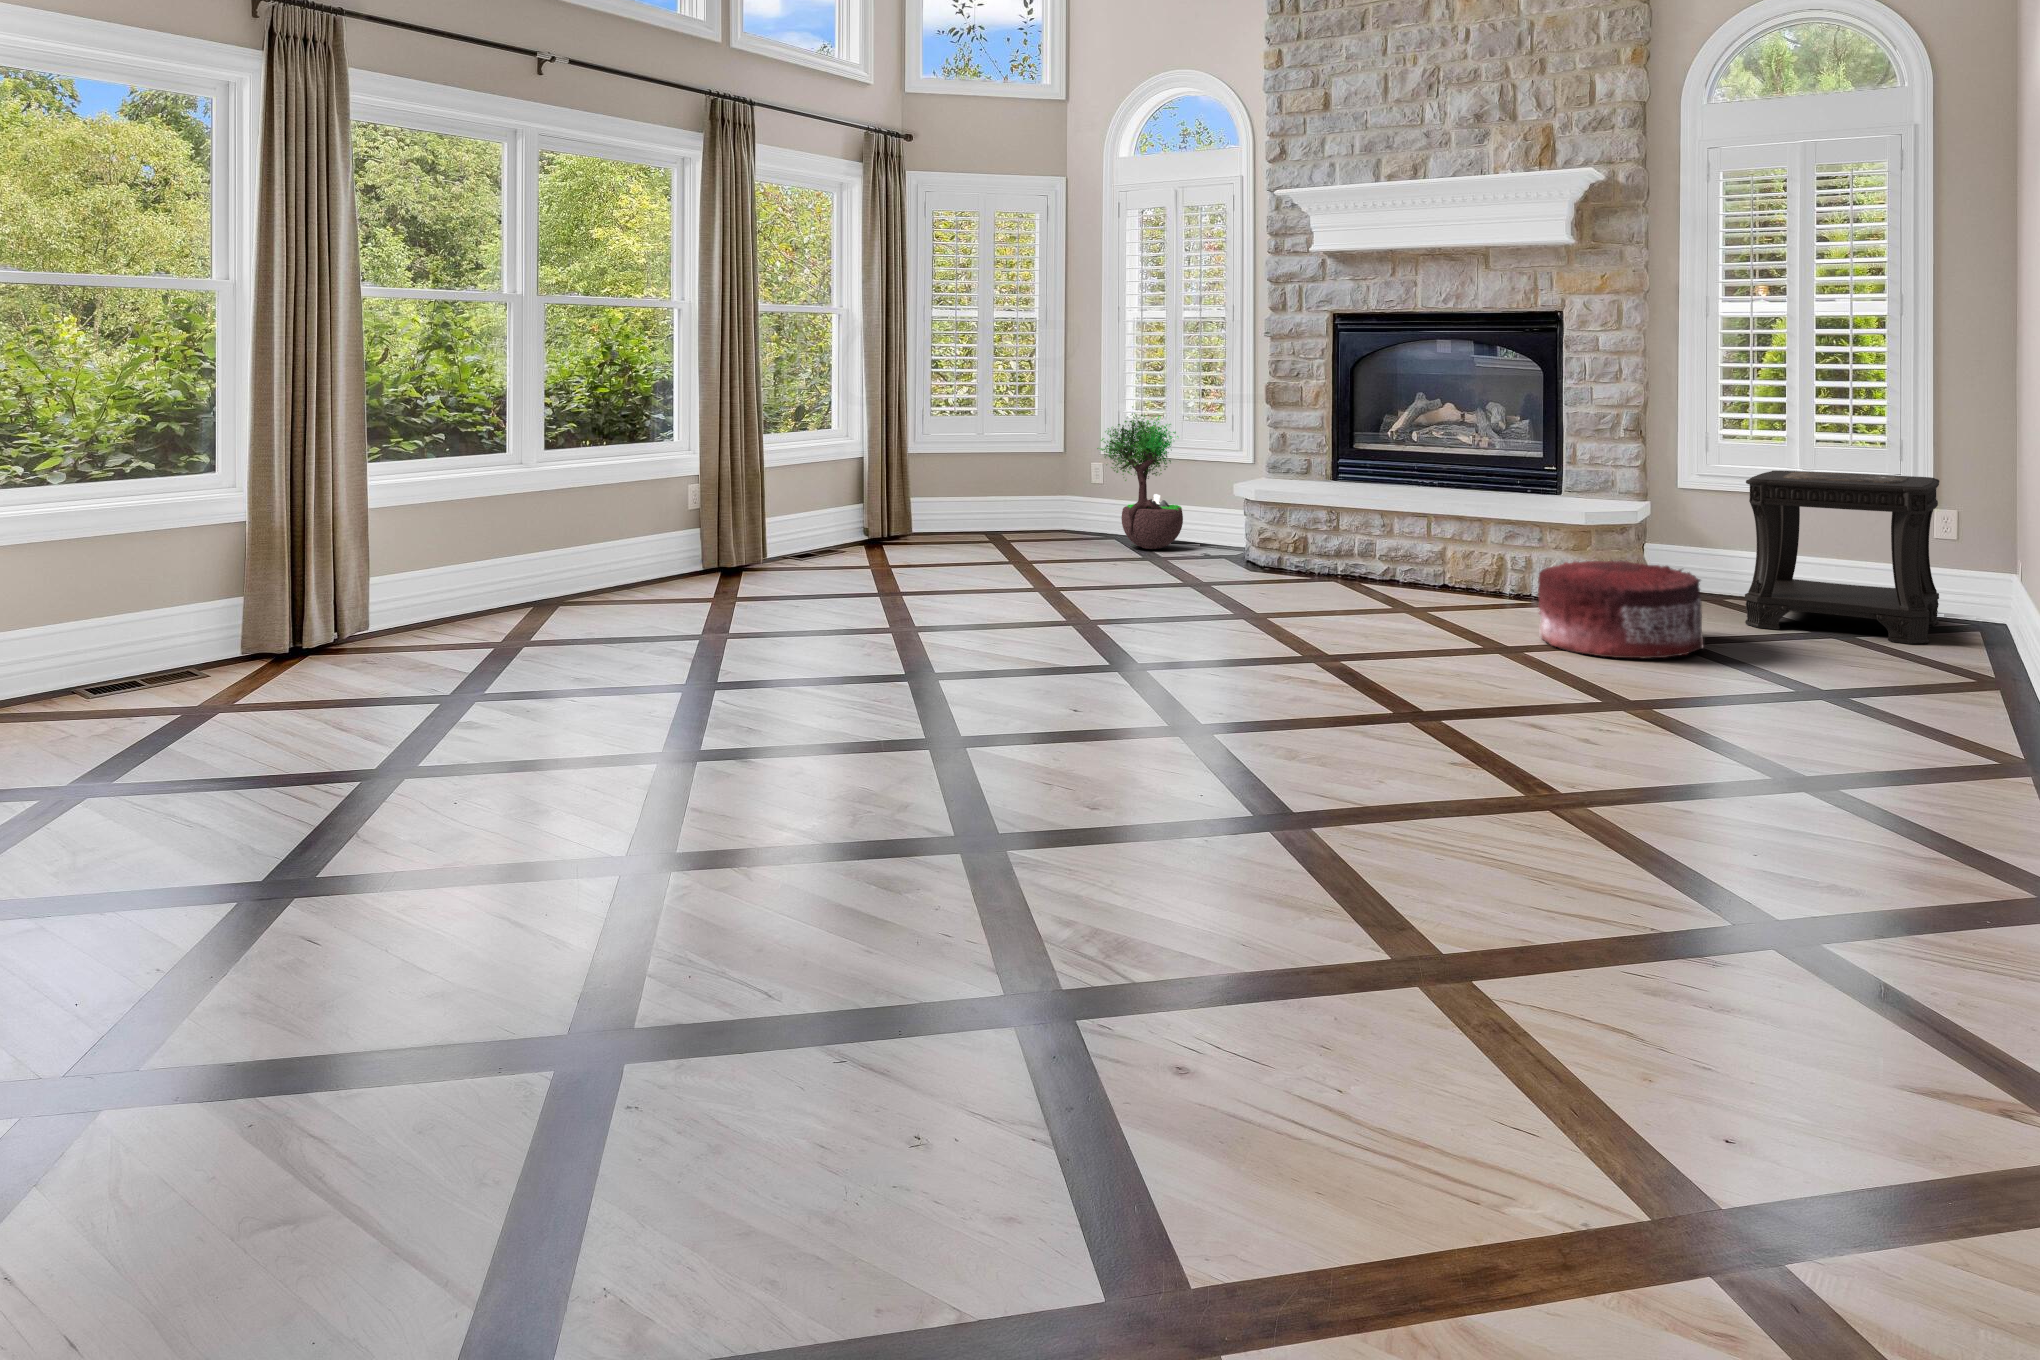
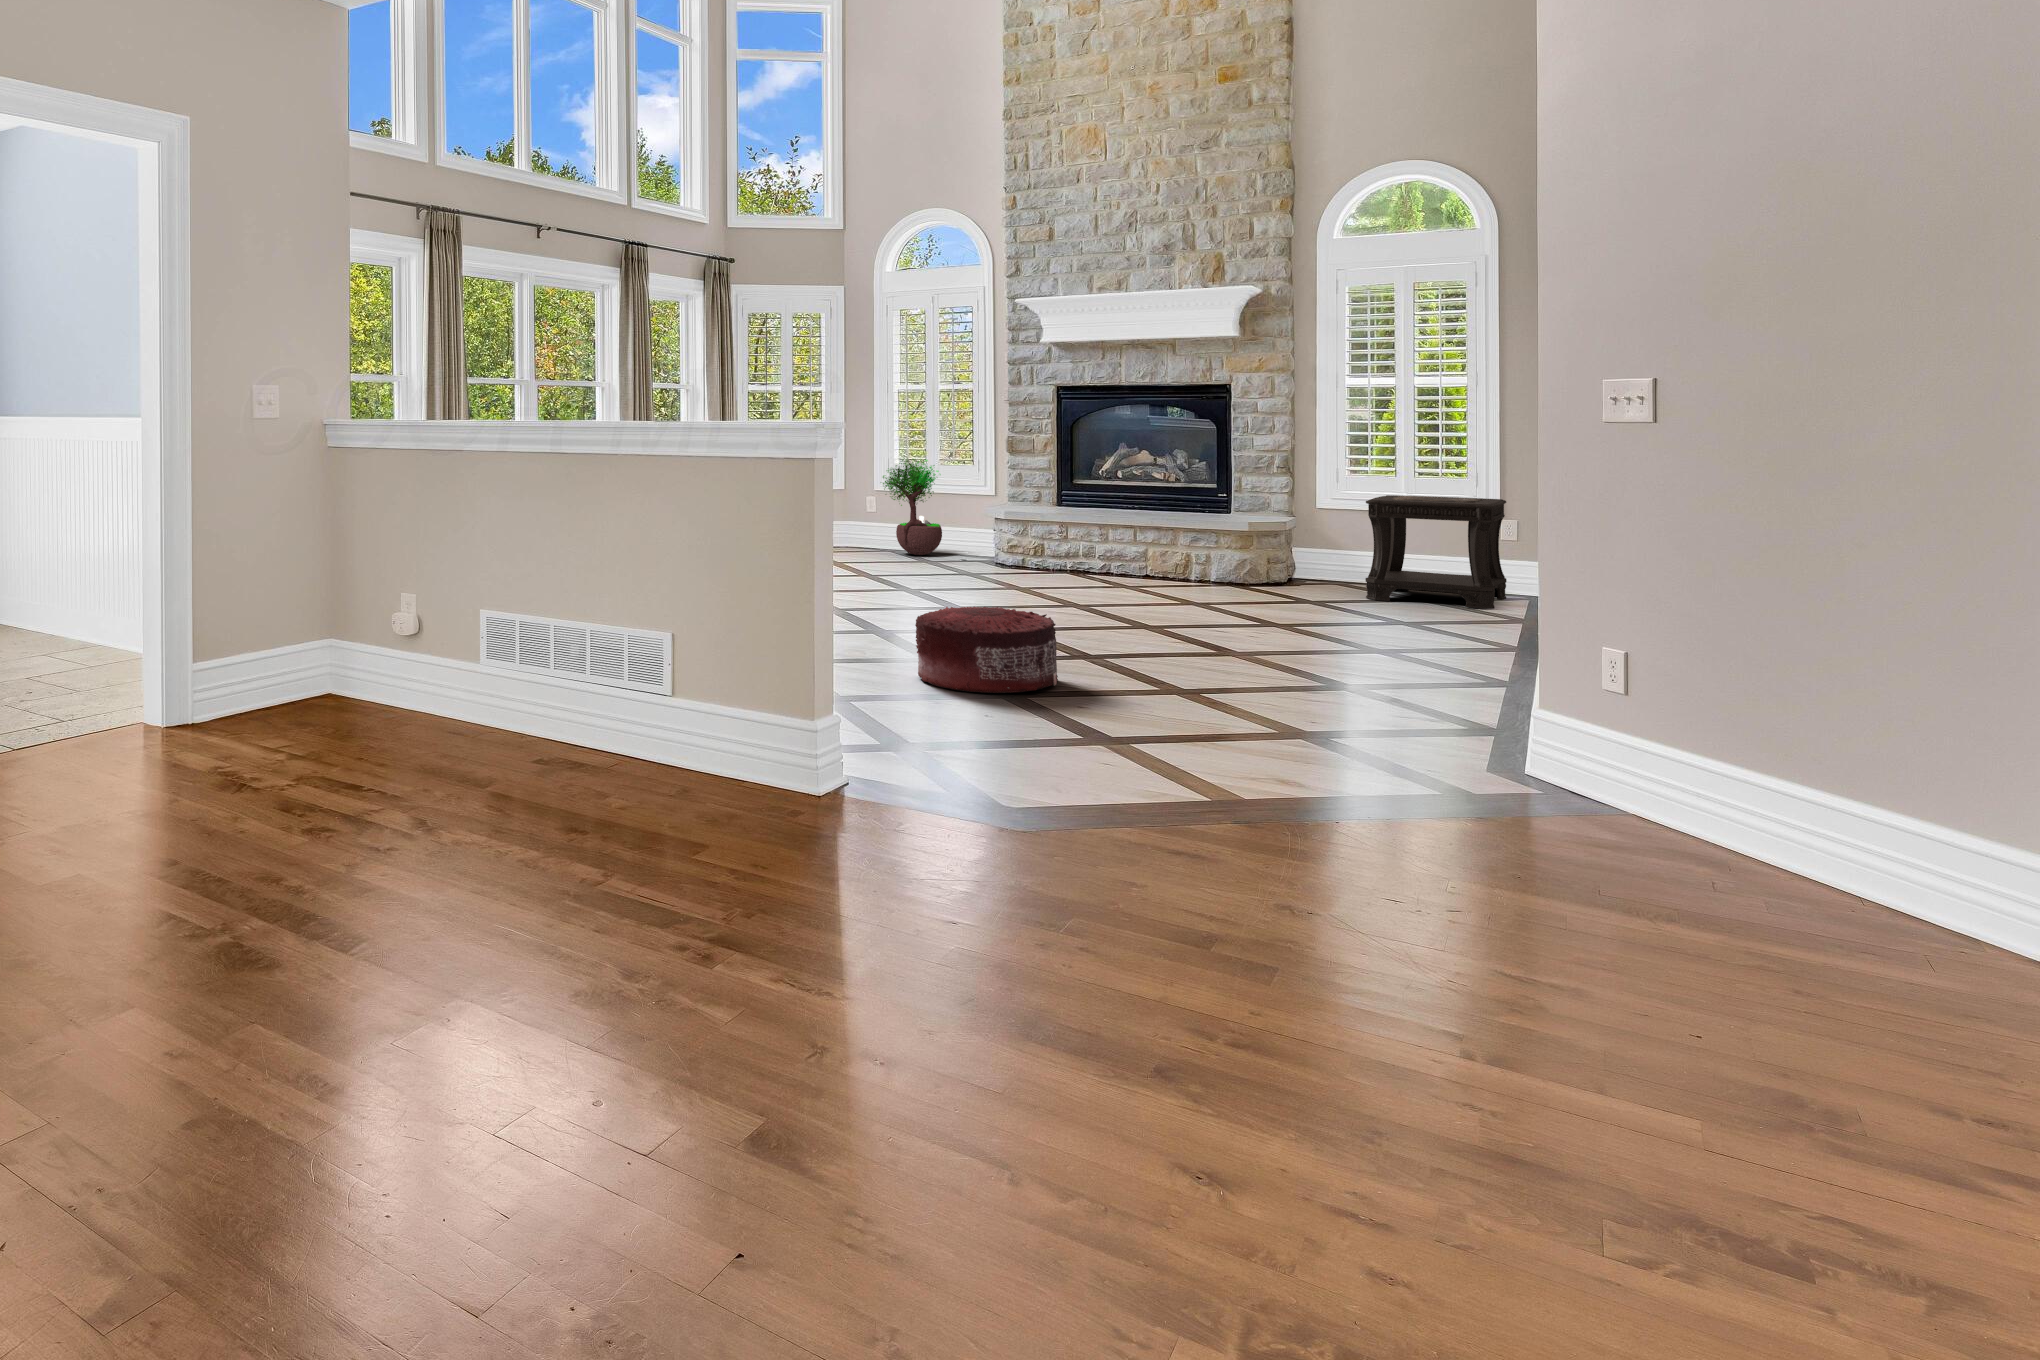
pouf: present [1538,561,1703,659] -> present [915,607,1058,693]

